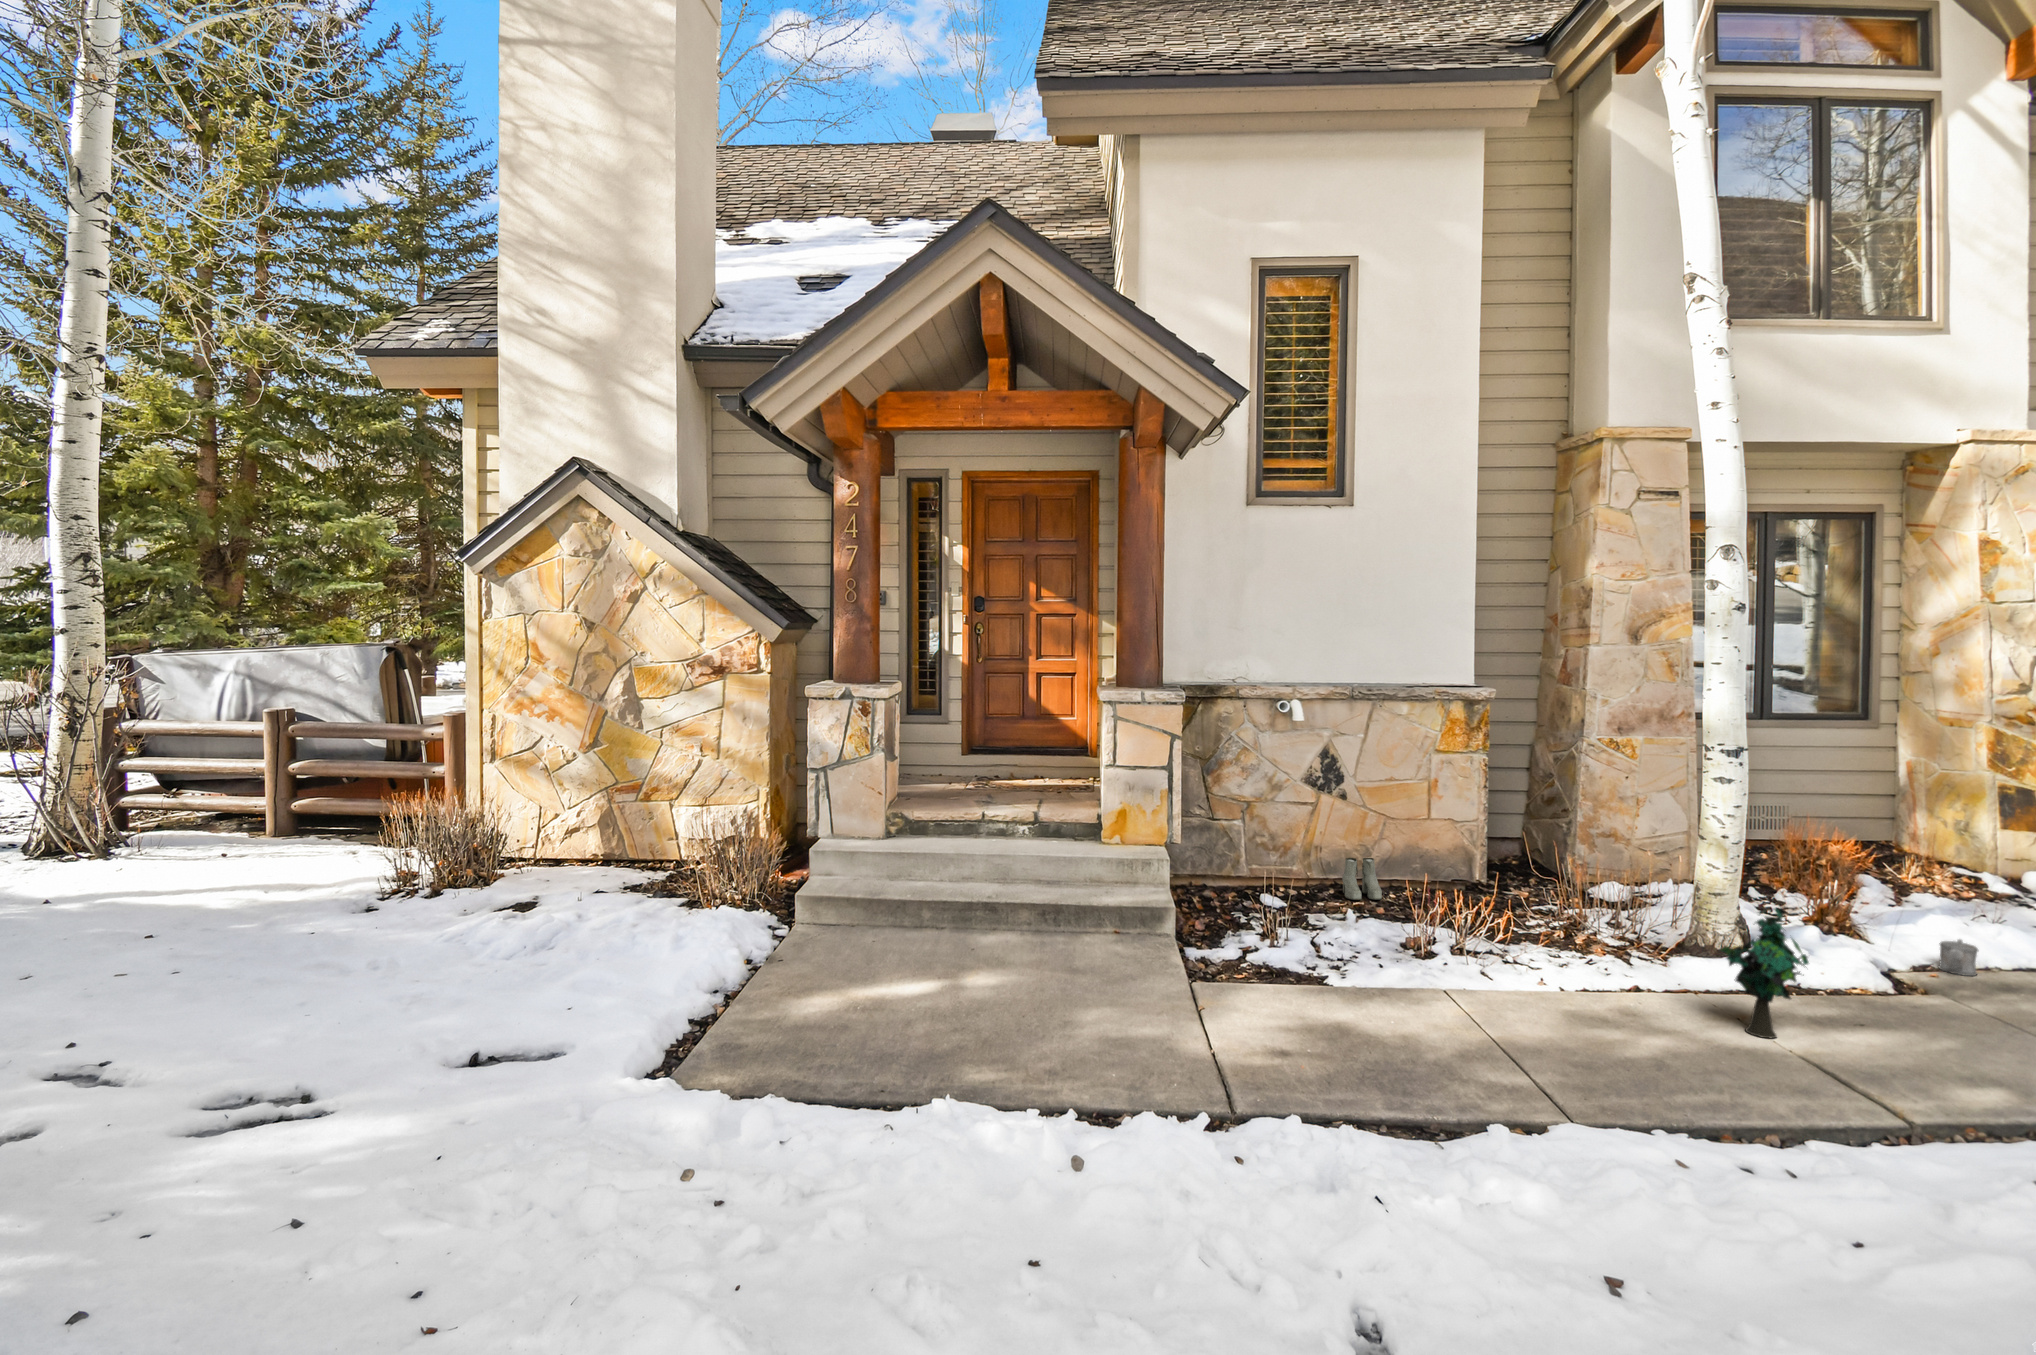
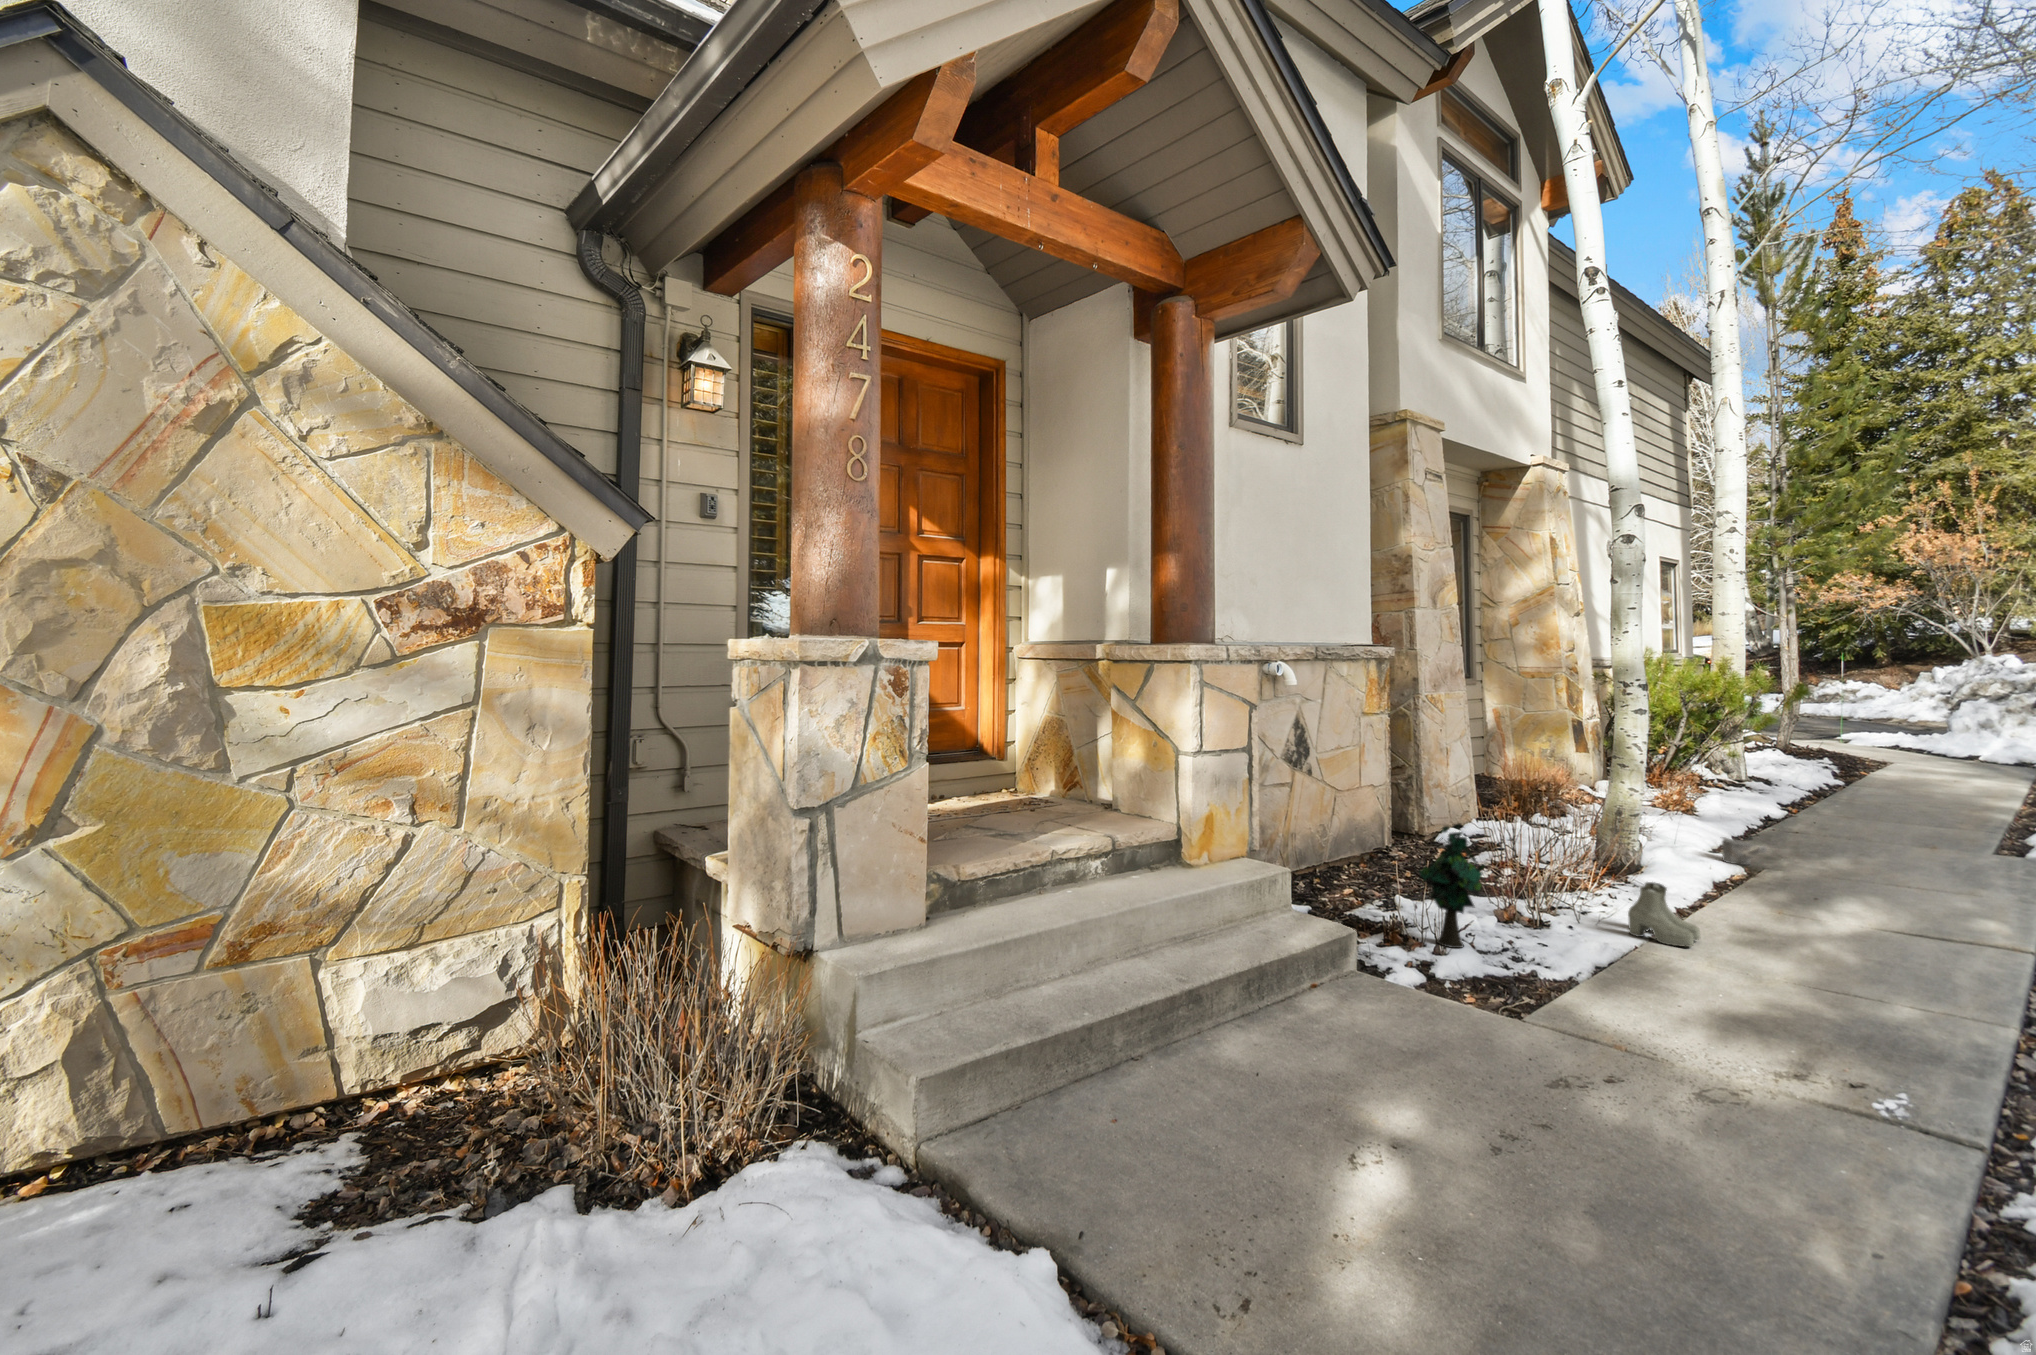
boots: present [1342,858,1382,900] -> present [1628,882,1700,947]
decorative plant: present [1720,908,1809,1038] -> present [1419,823,1485,948]

